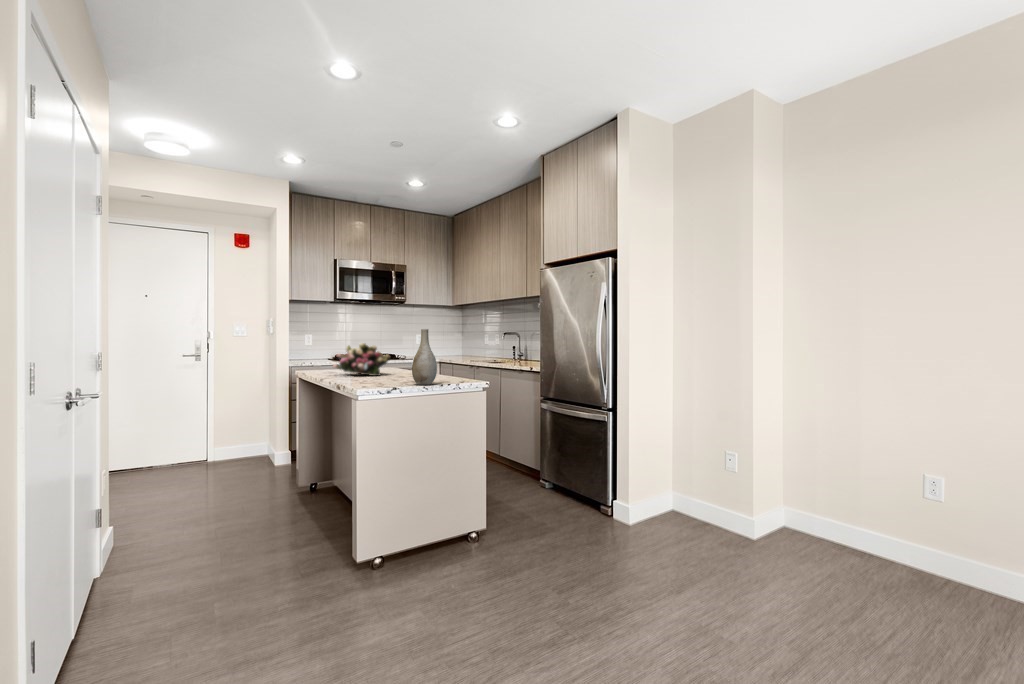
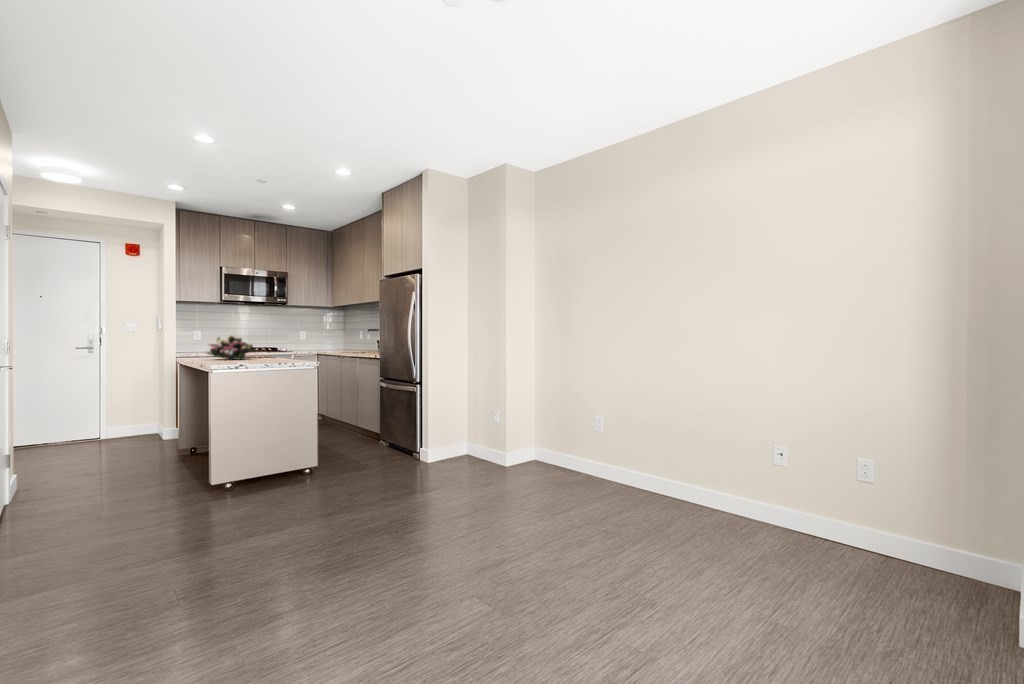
vase: present [412,329,437,385] -> none [258,324,277,363]

